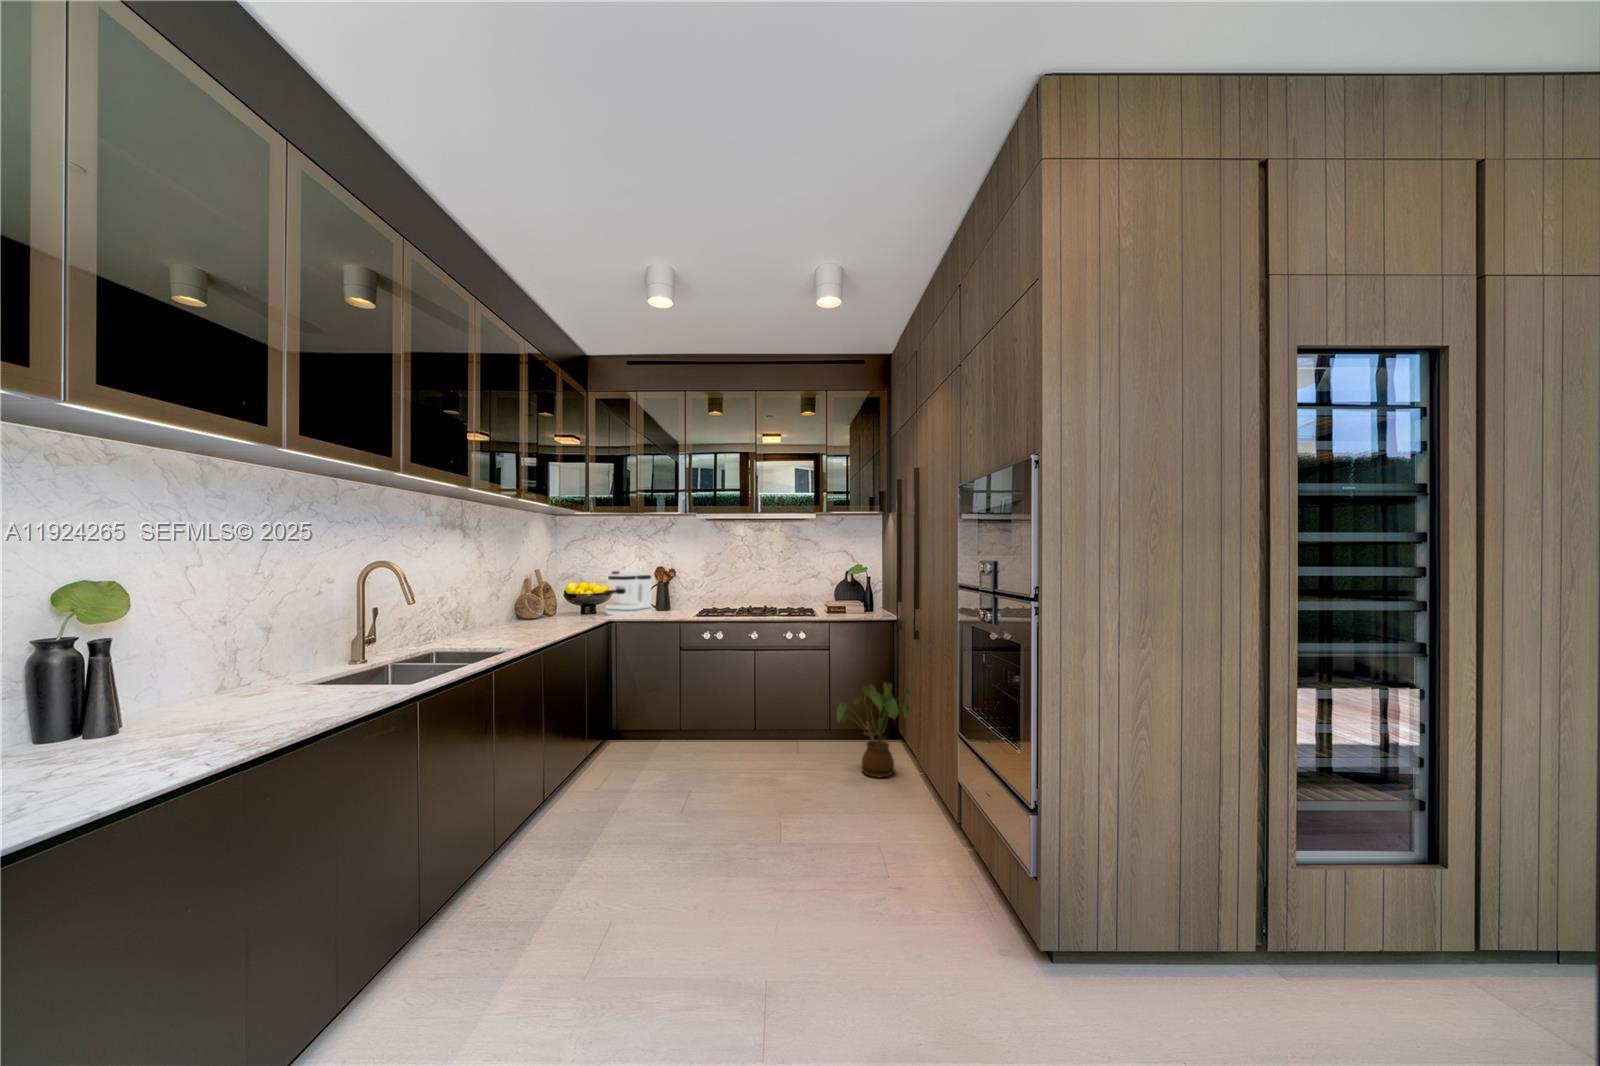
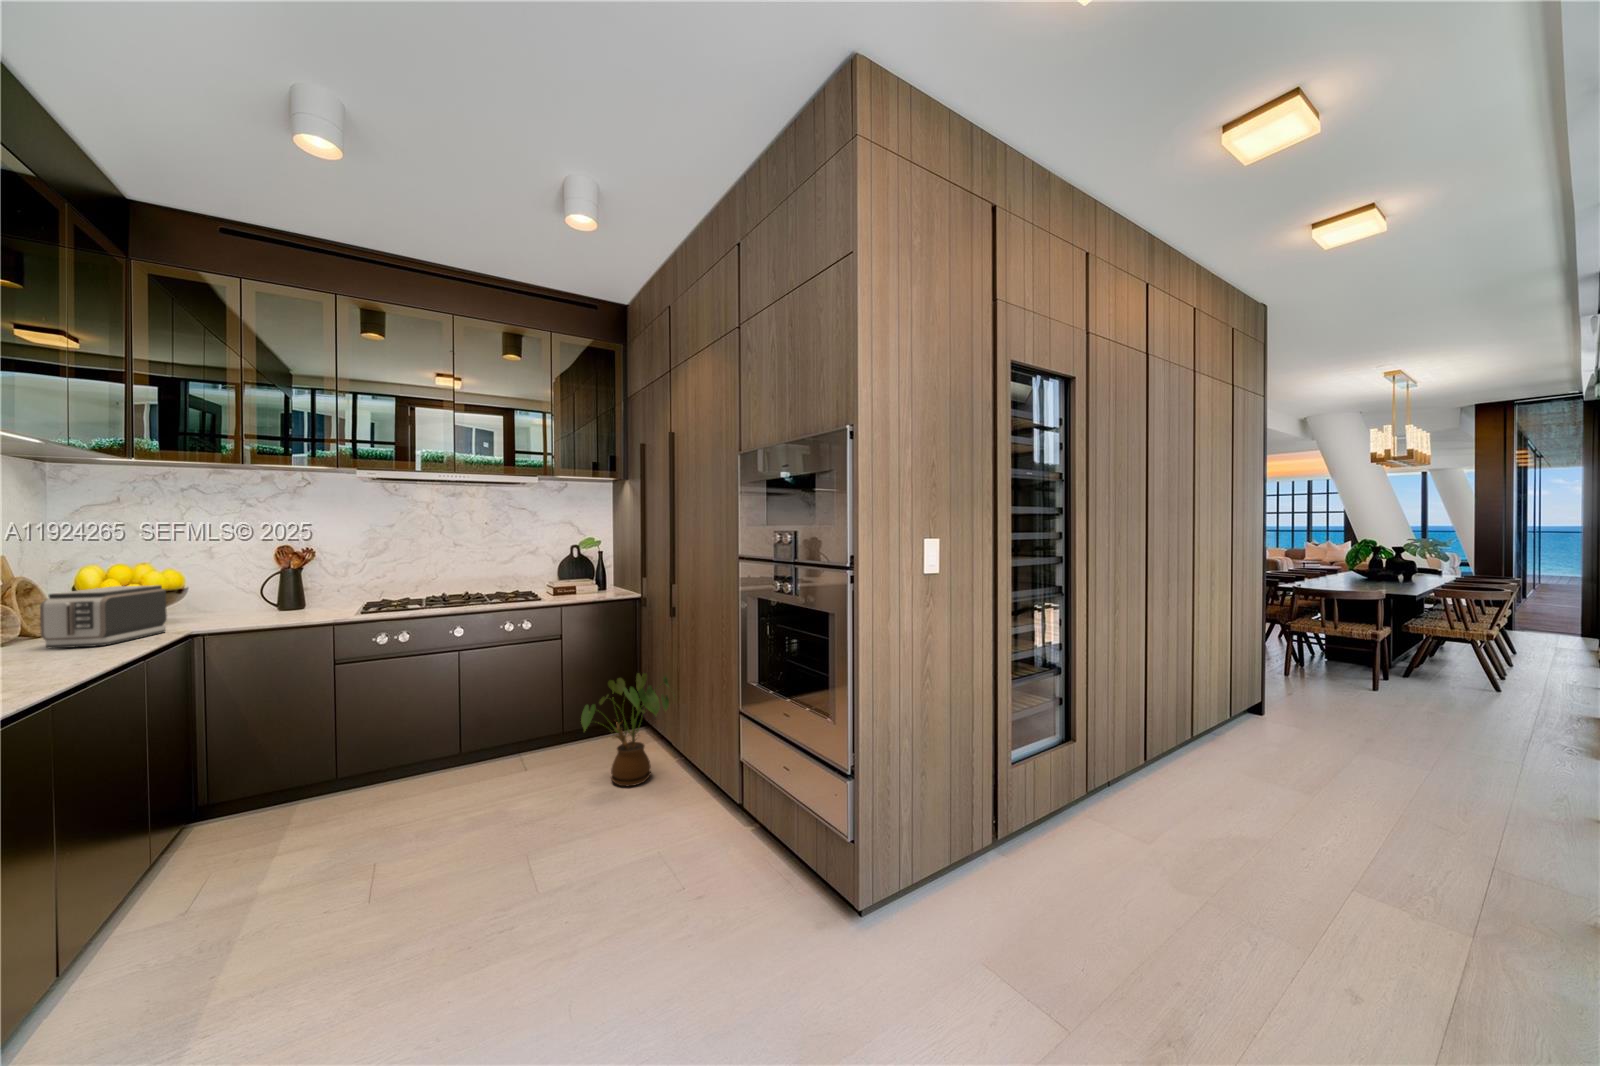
coffee maker: present [604,570,651,616] -> none [173,552,271,624]
toaster: none [549,589,601,624] -> present [40,585,167,648]

